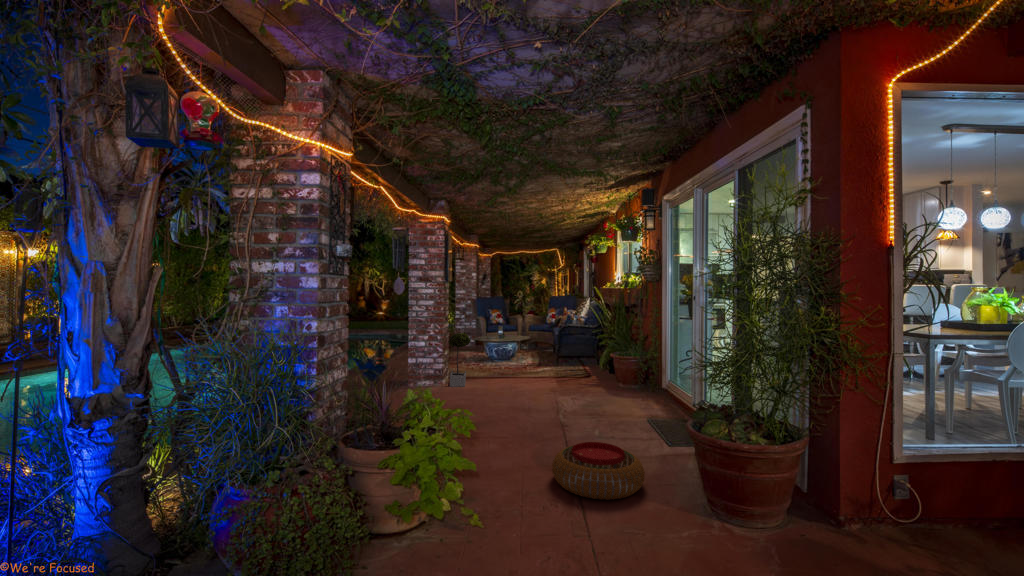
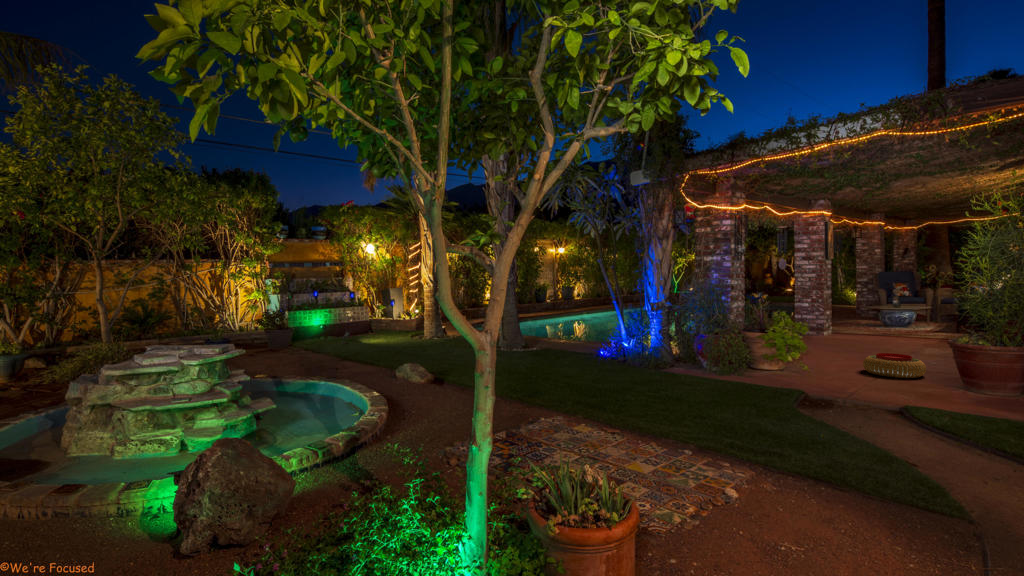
potted tree: present [448,332,471,387] -> none [829,297,849,338]

